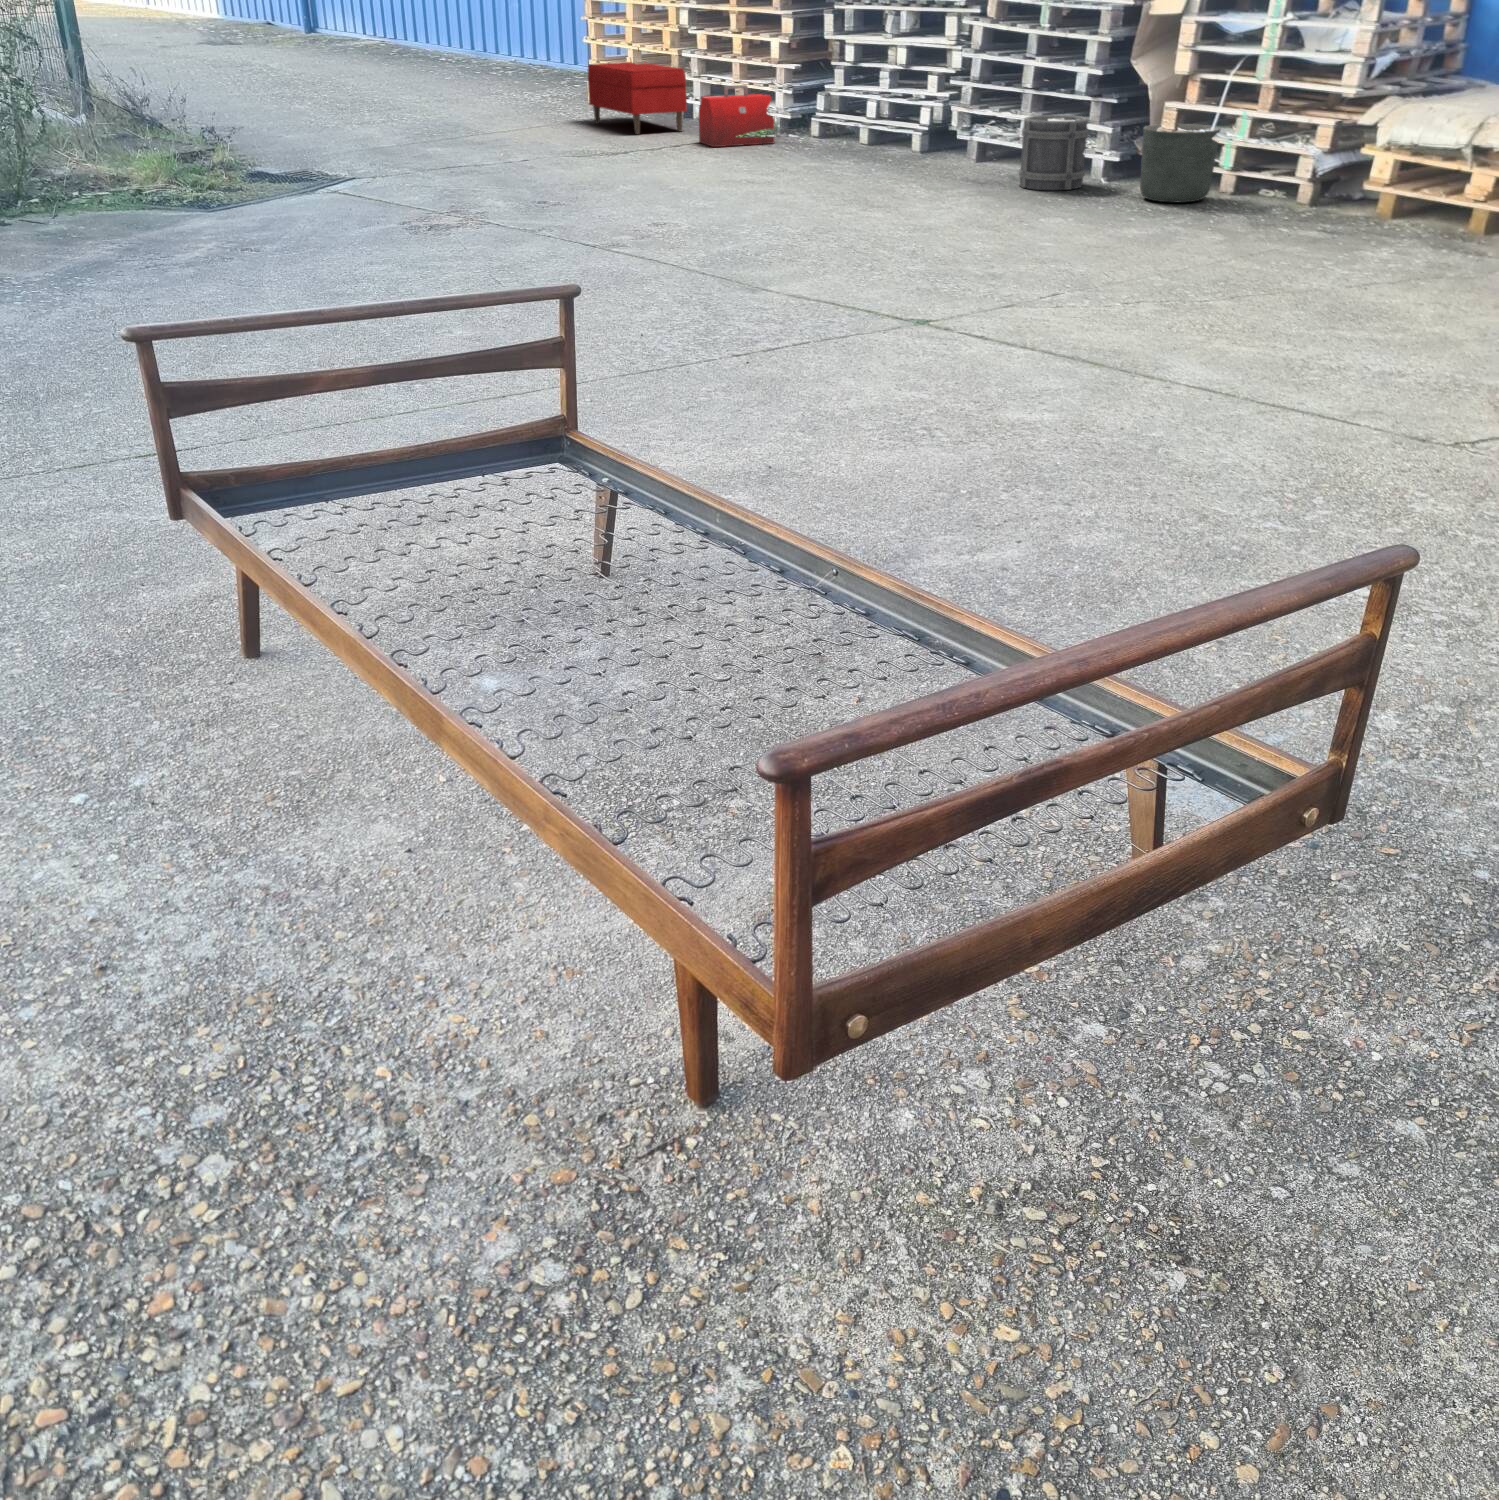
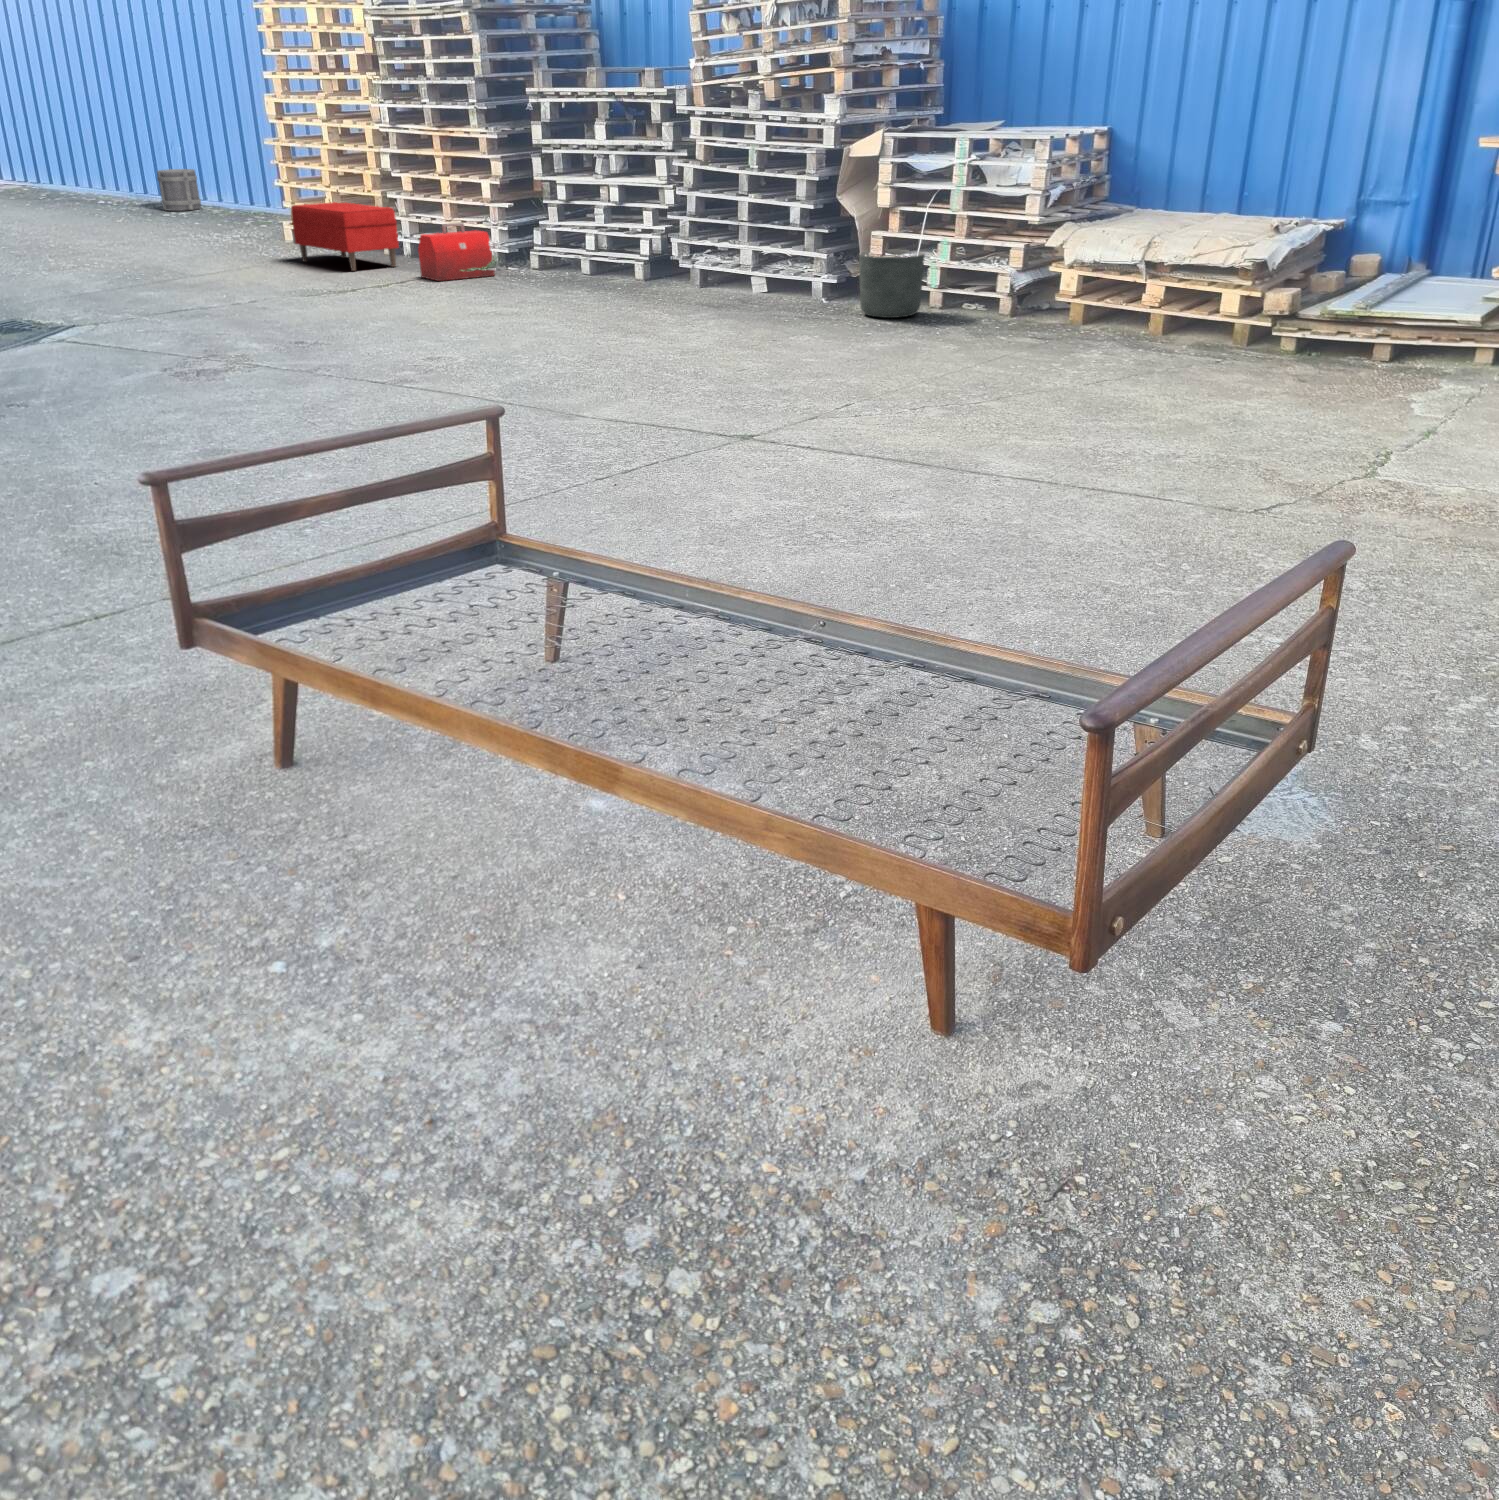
bucket: present [1019,115,1088,190] -> present [157,169,201,211]

